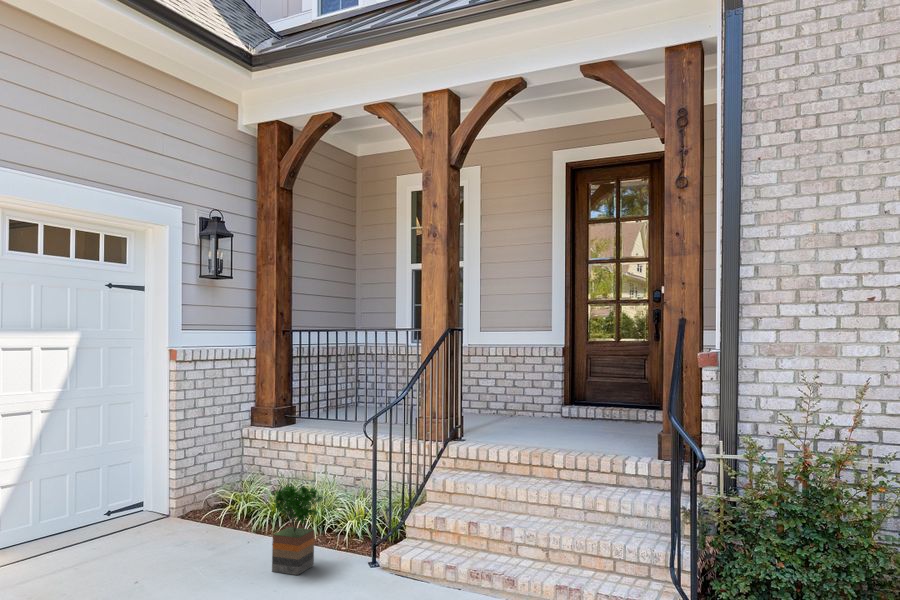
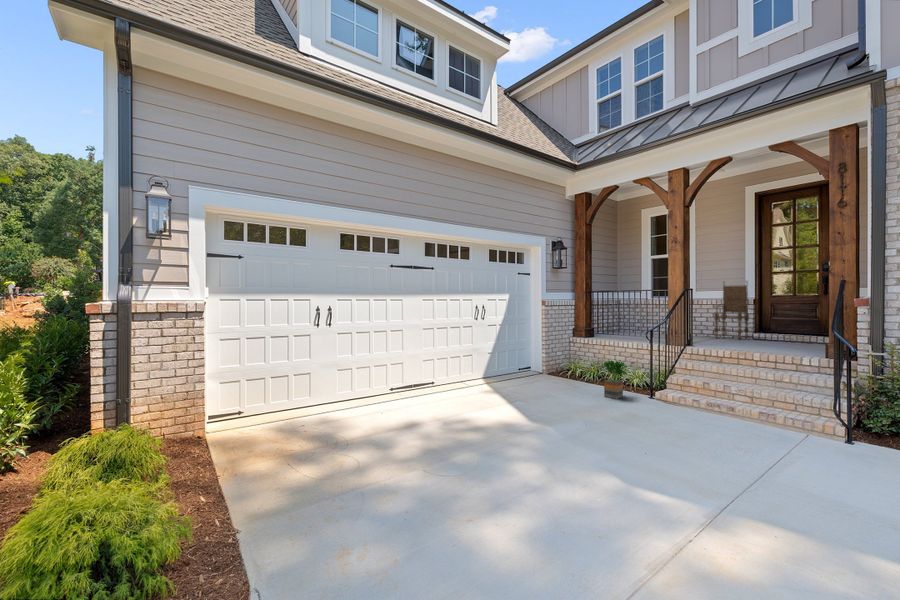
armchair: none [503,316,556,420] -> present [714,285,749,339]

